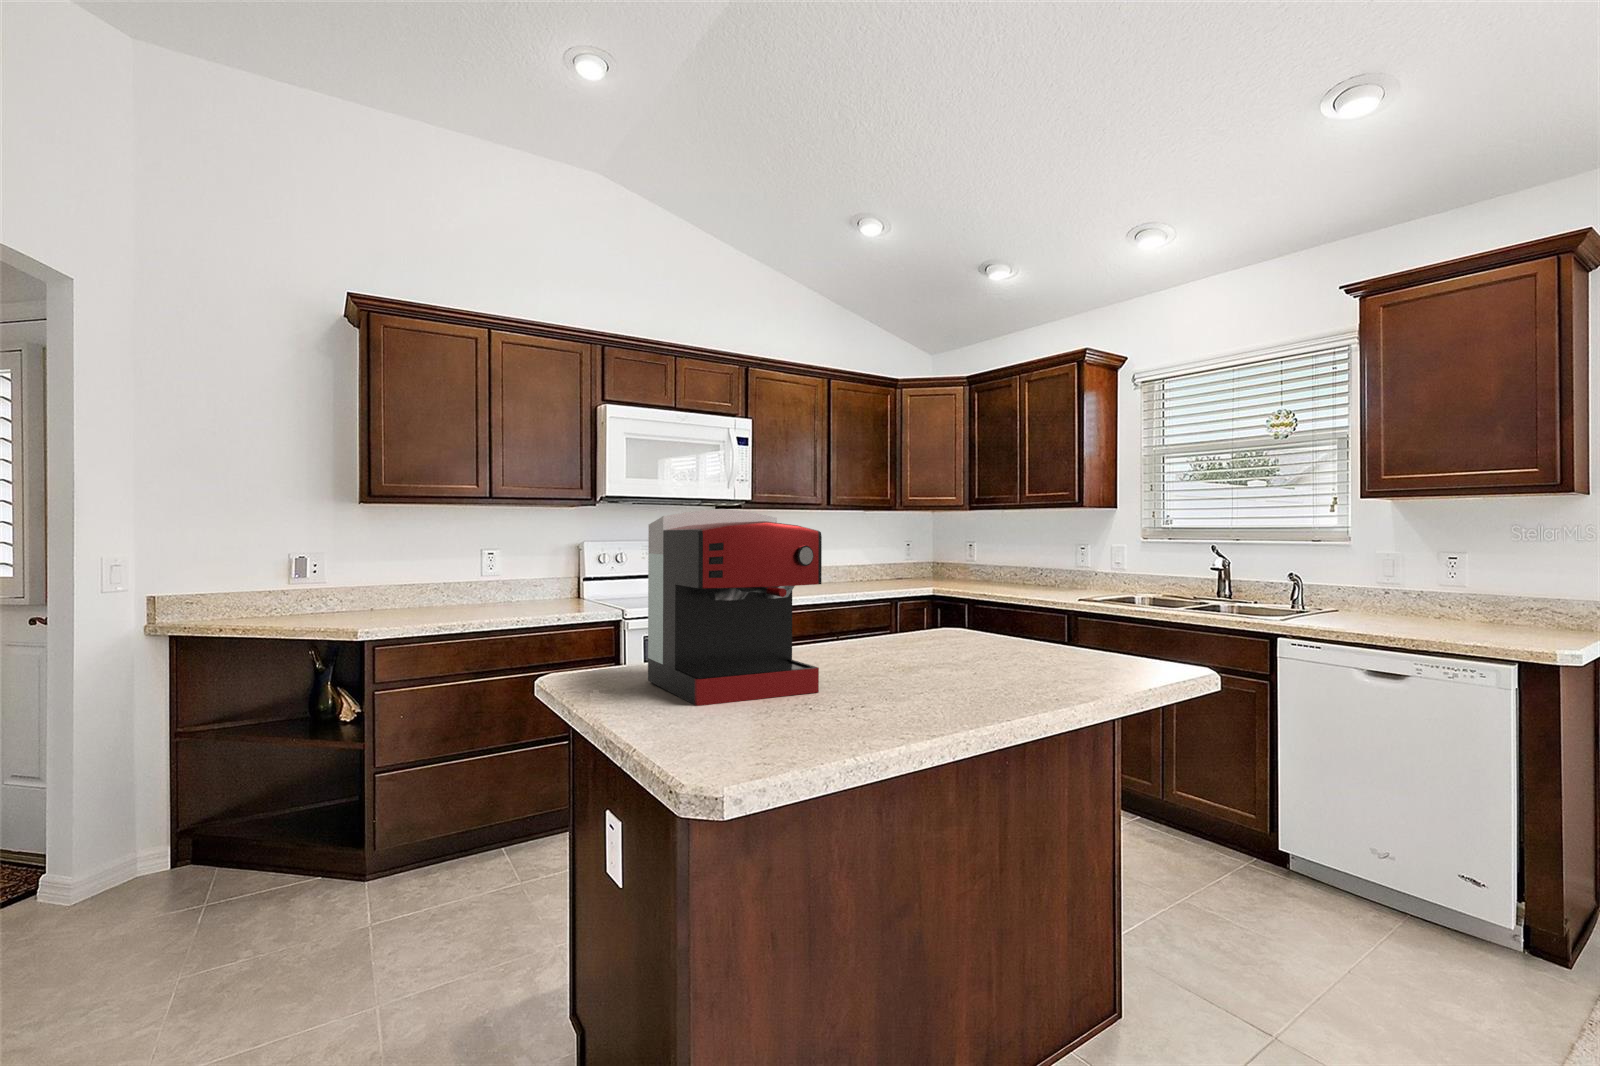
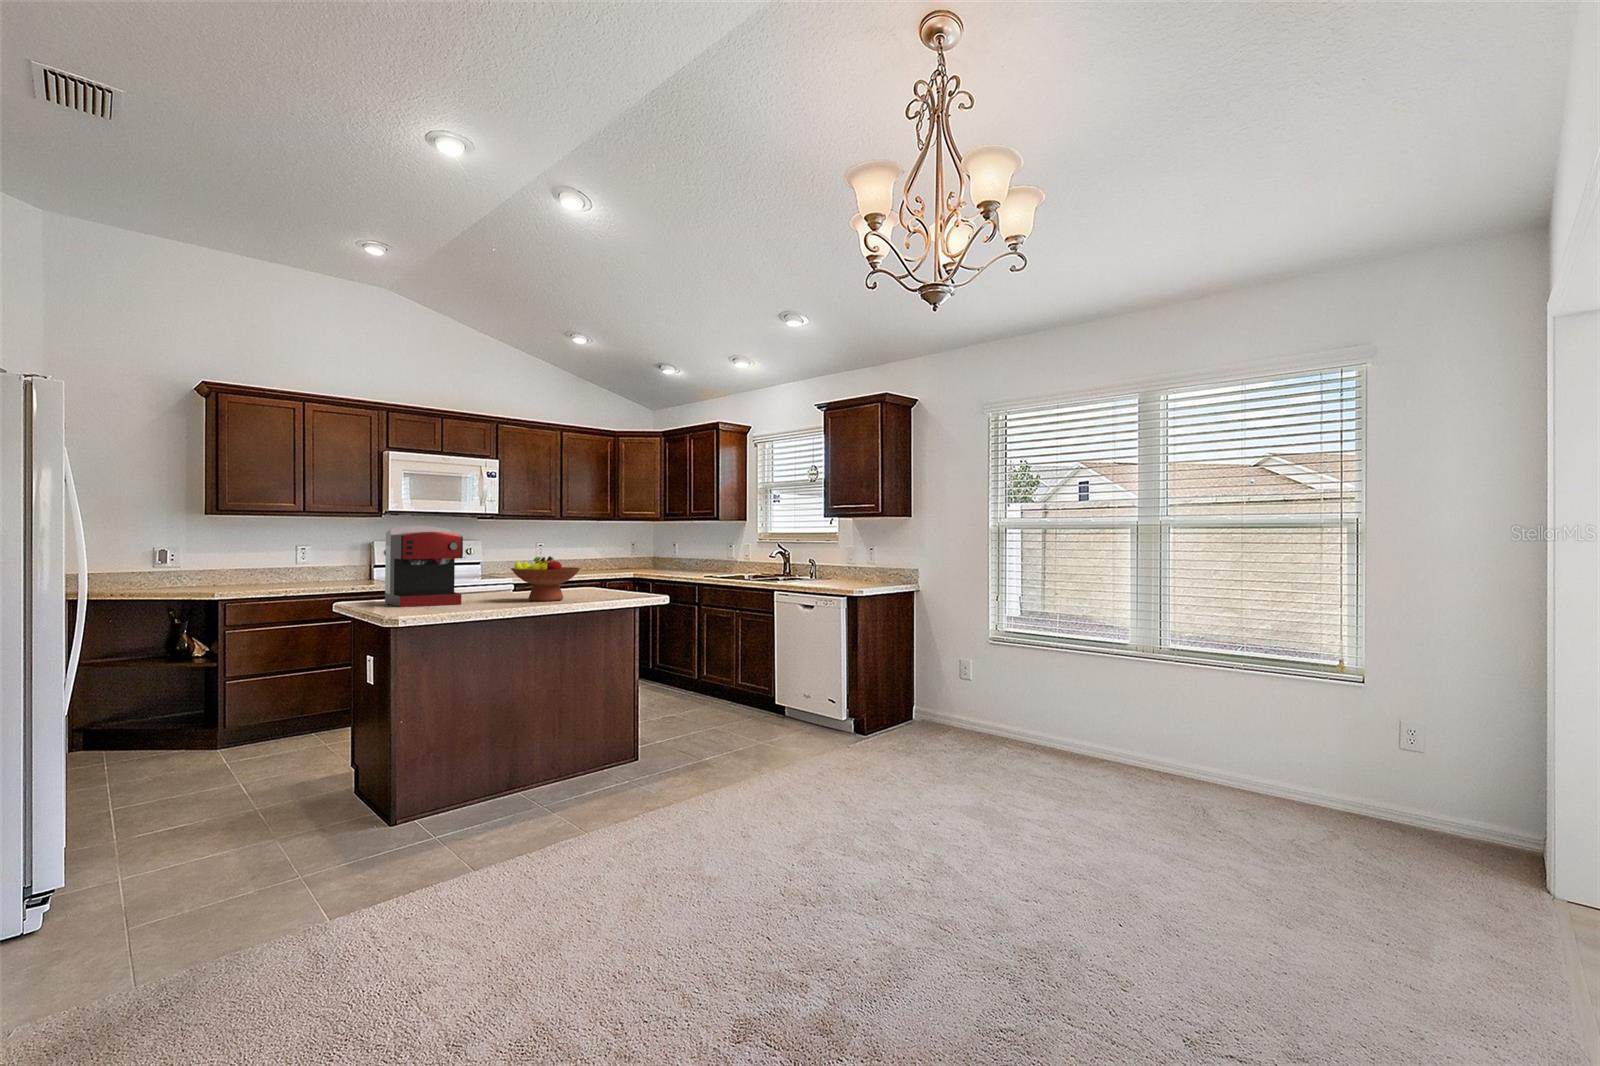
fruit bowl: none [900,578,1053,681] -> present [511,556,581,601]

